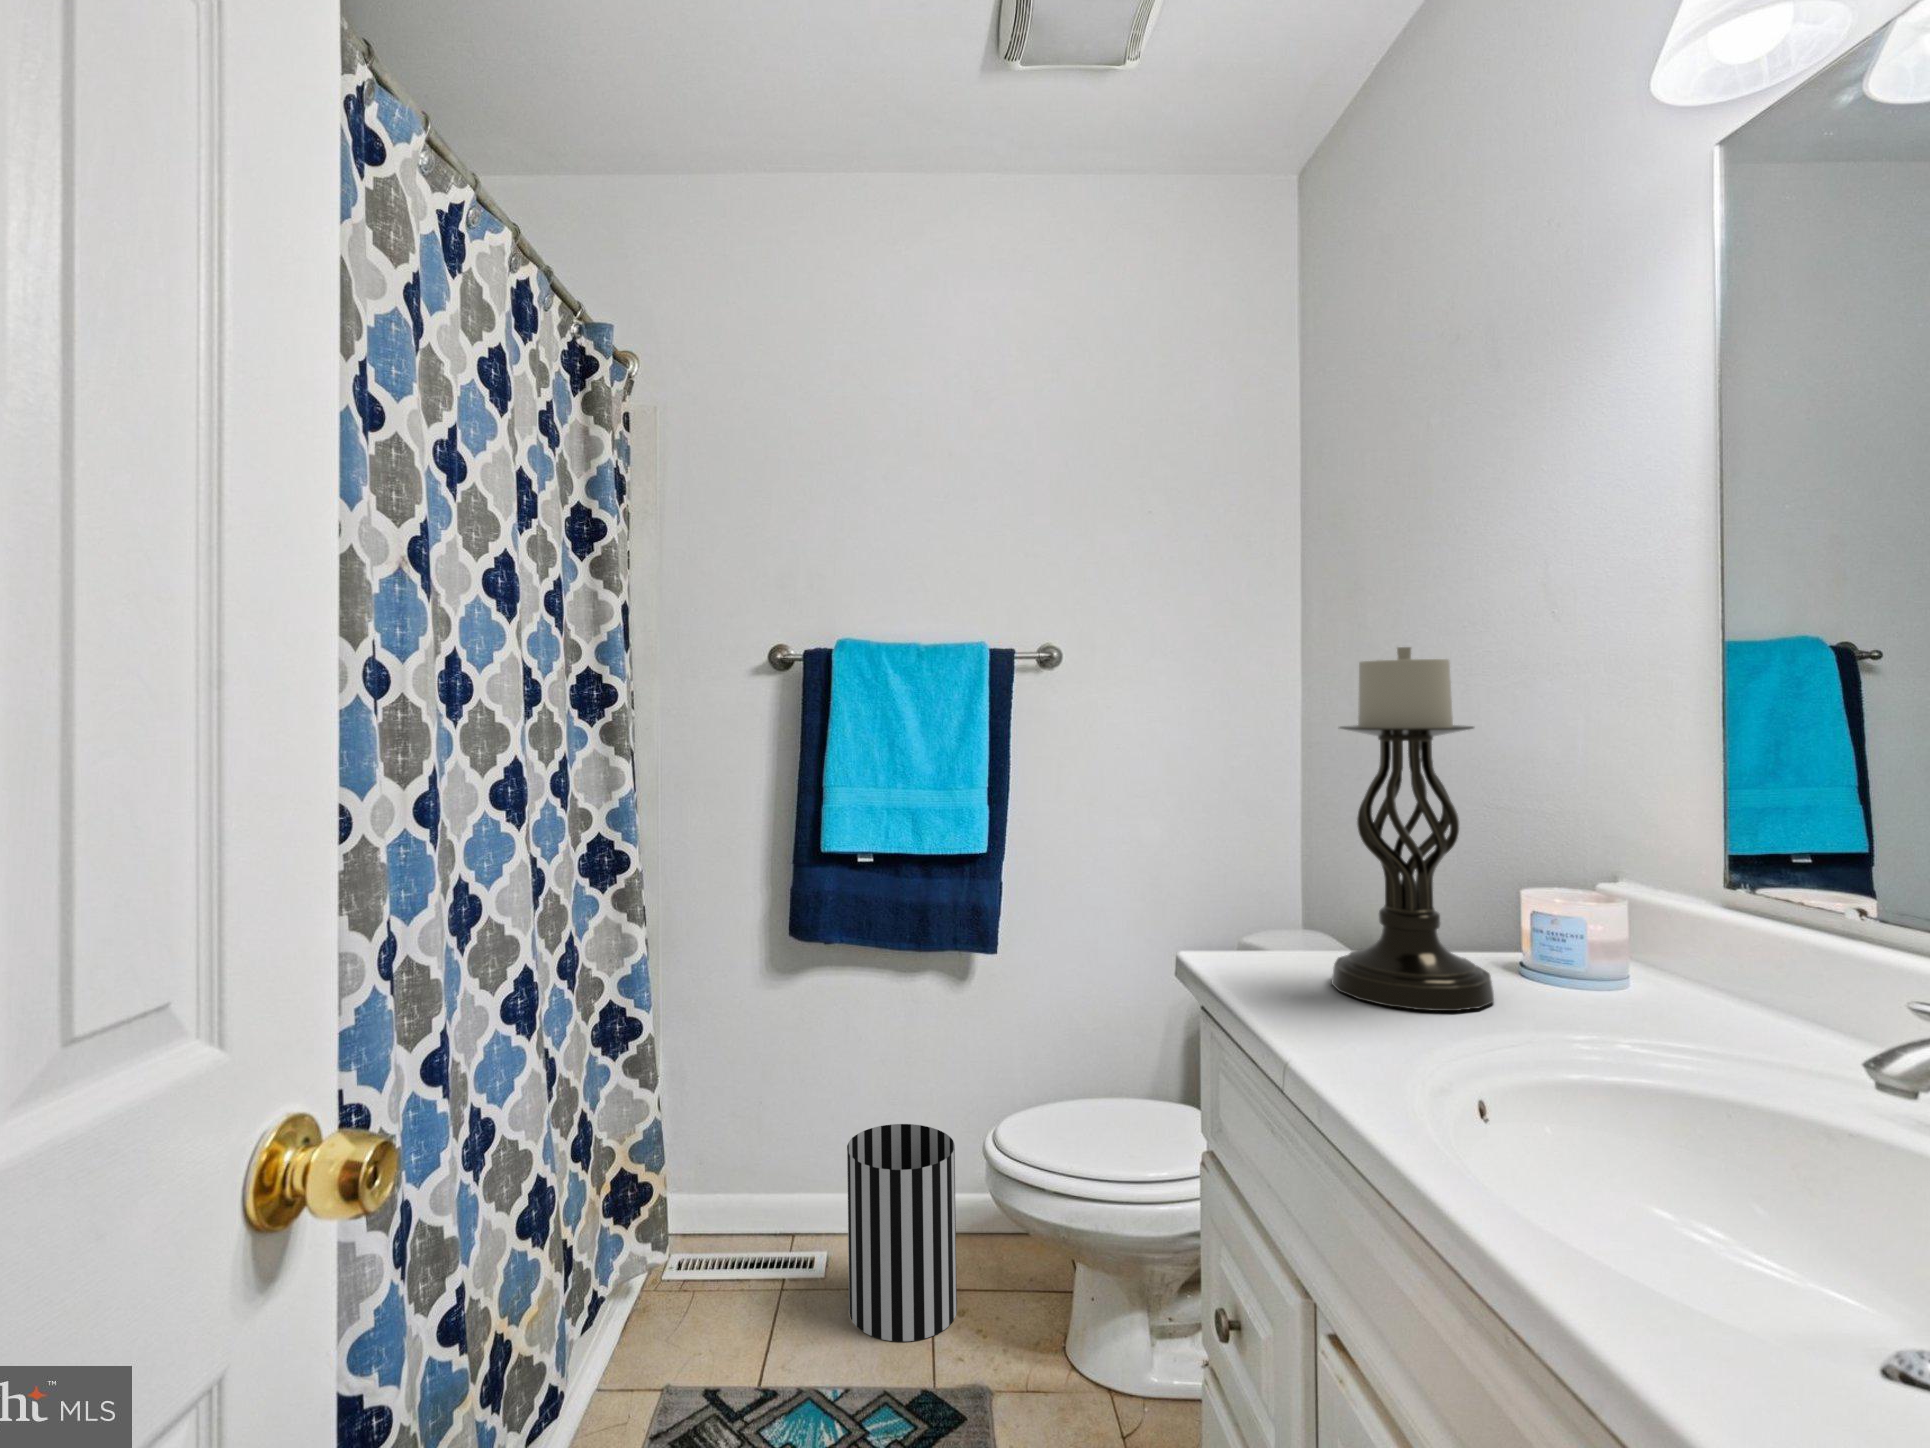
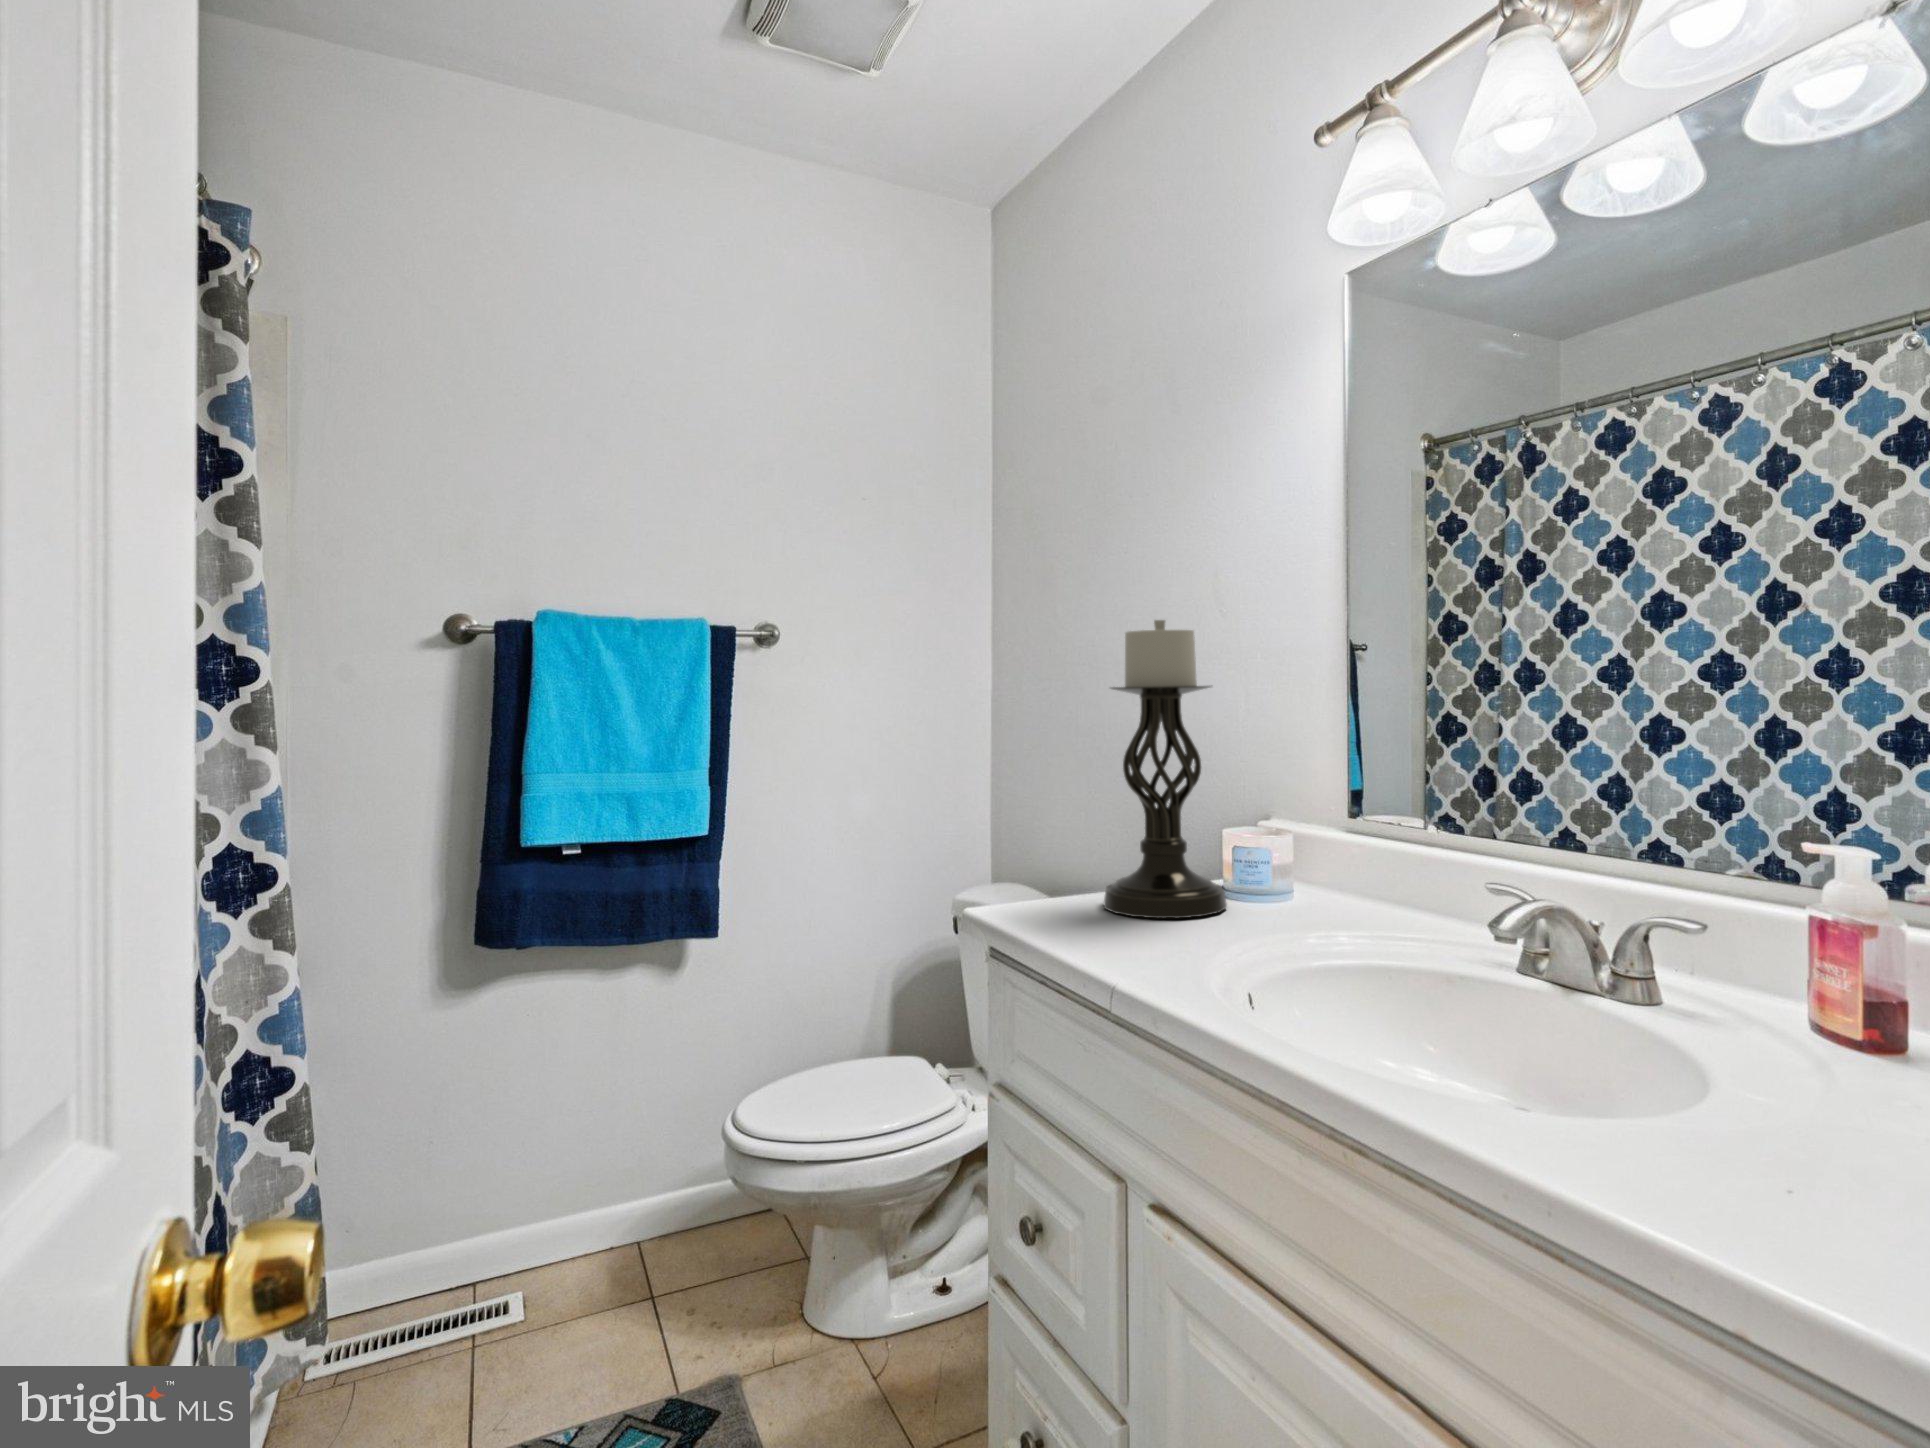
wastebasket: present [847,1124,957,1341] -> none [562,1132,688,1365]

